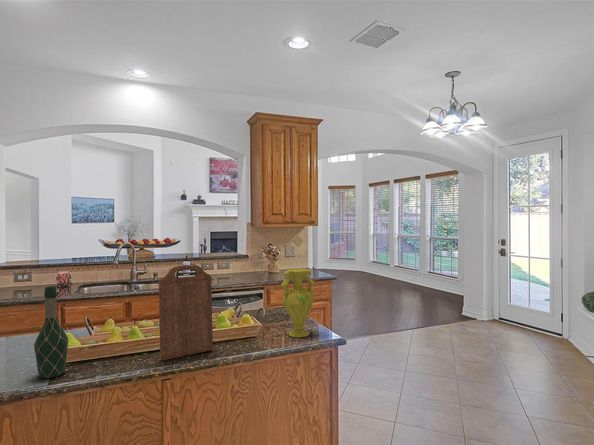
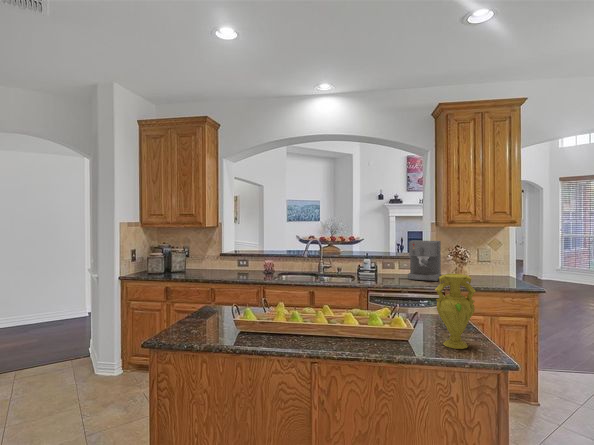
coffee maker: none [228,240,256,279] -> present [408,240,441,281]
cutting board: present [159,265,213,361] -> none [311,262,359,344]
wine bottle: present [34,286,68,378] -> none [223,270,245,340]

